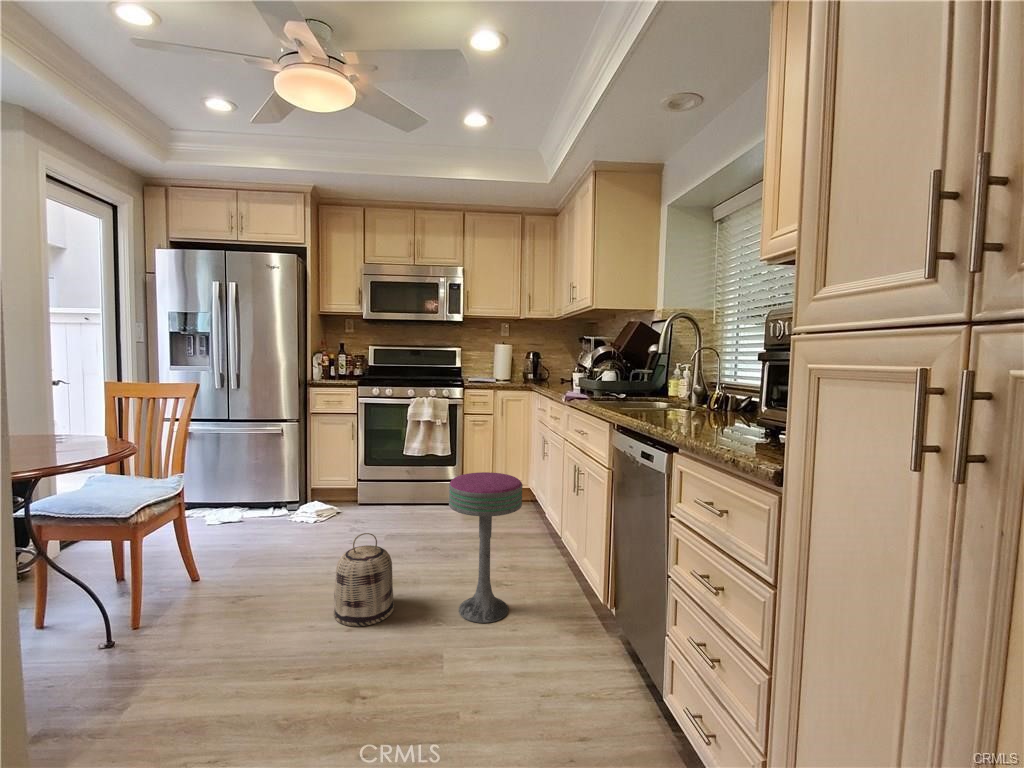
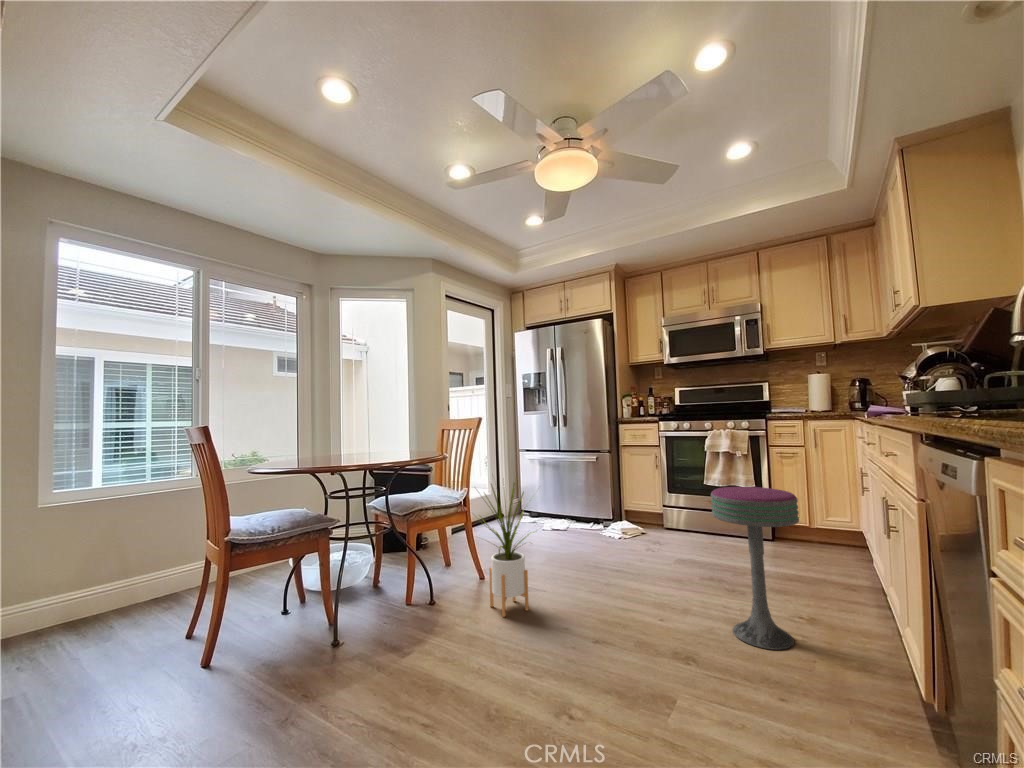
house plant: none [127,485,249,690] -> present [482,483,529,617]
basket: present [334,533,394,627] -> none [613,532,668,616]

